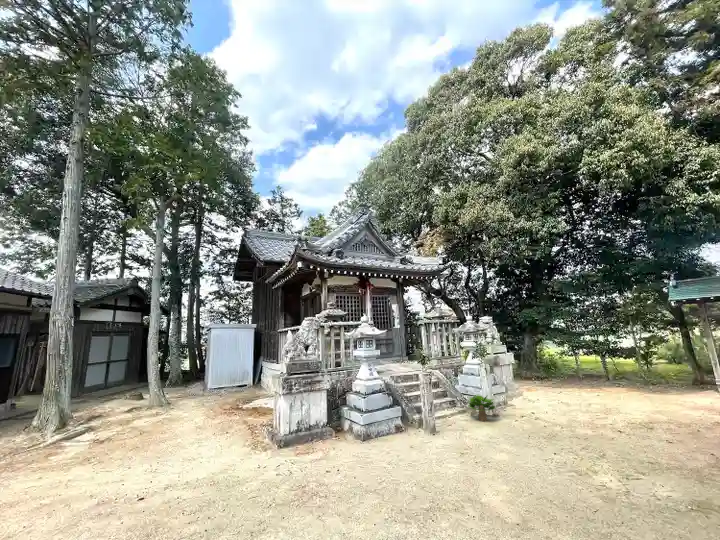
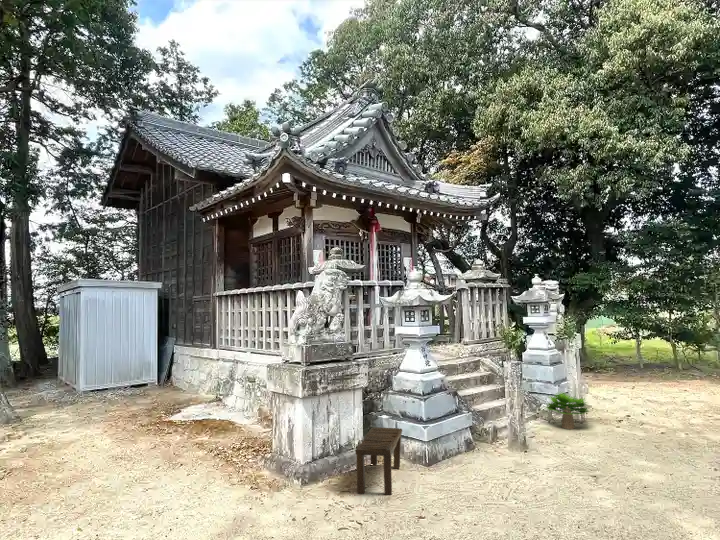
bench: none [310,415,349,459] -> present [356,427,402,495]

